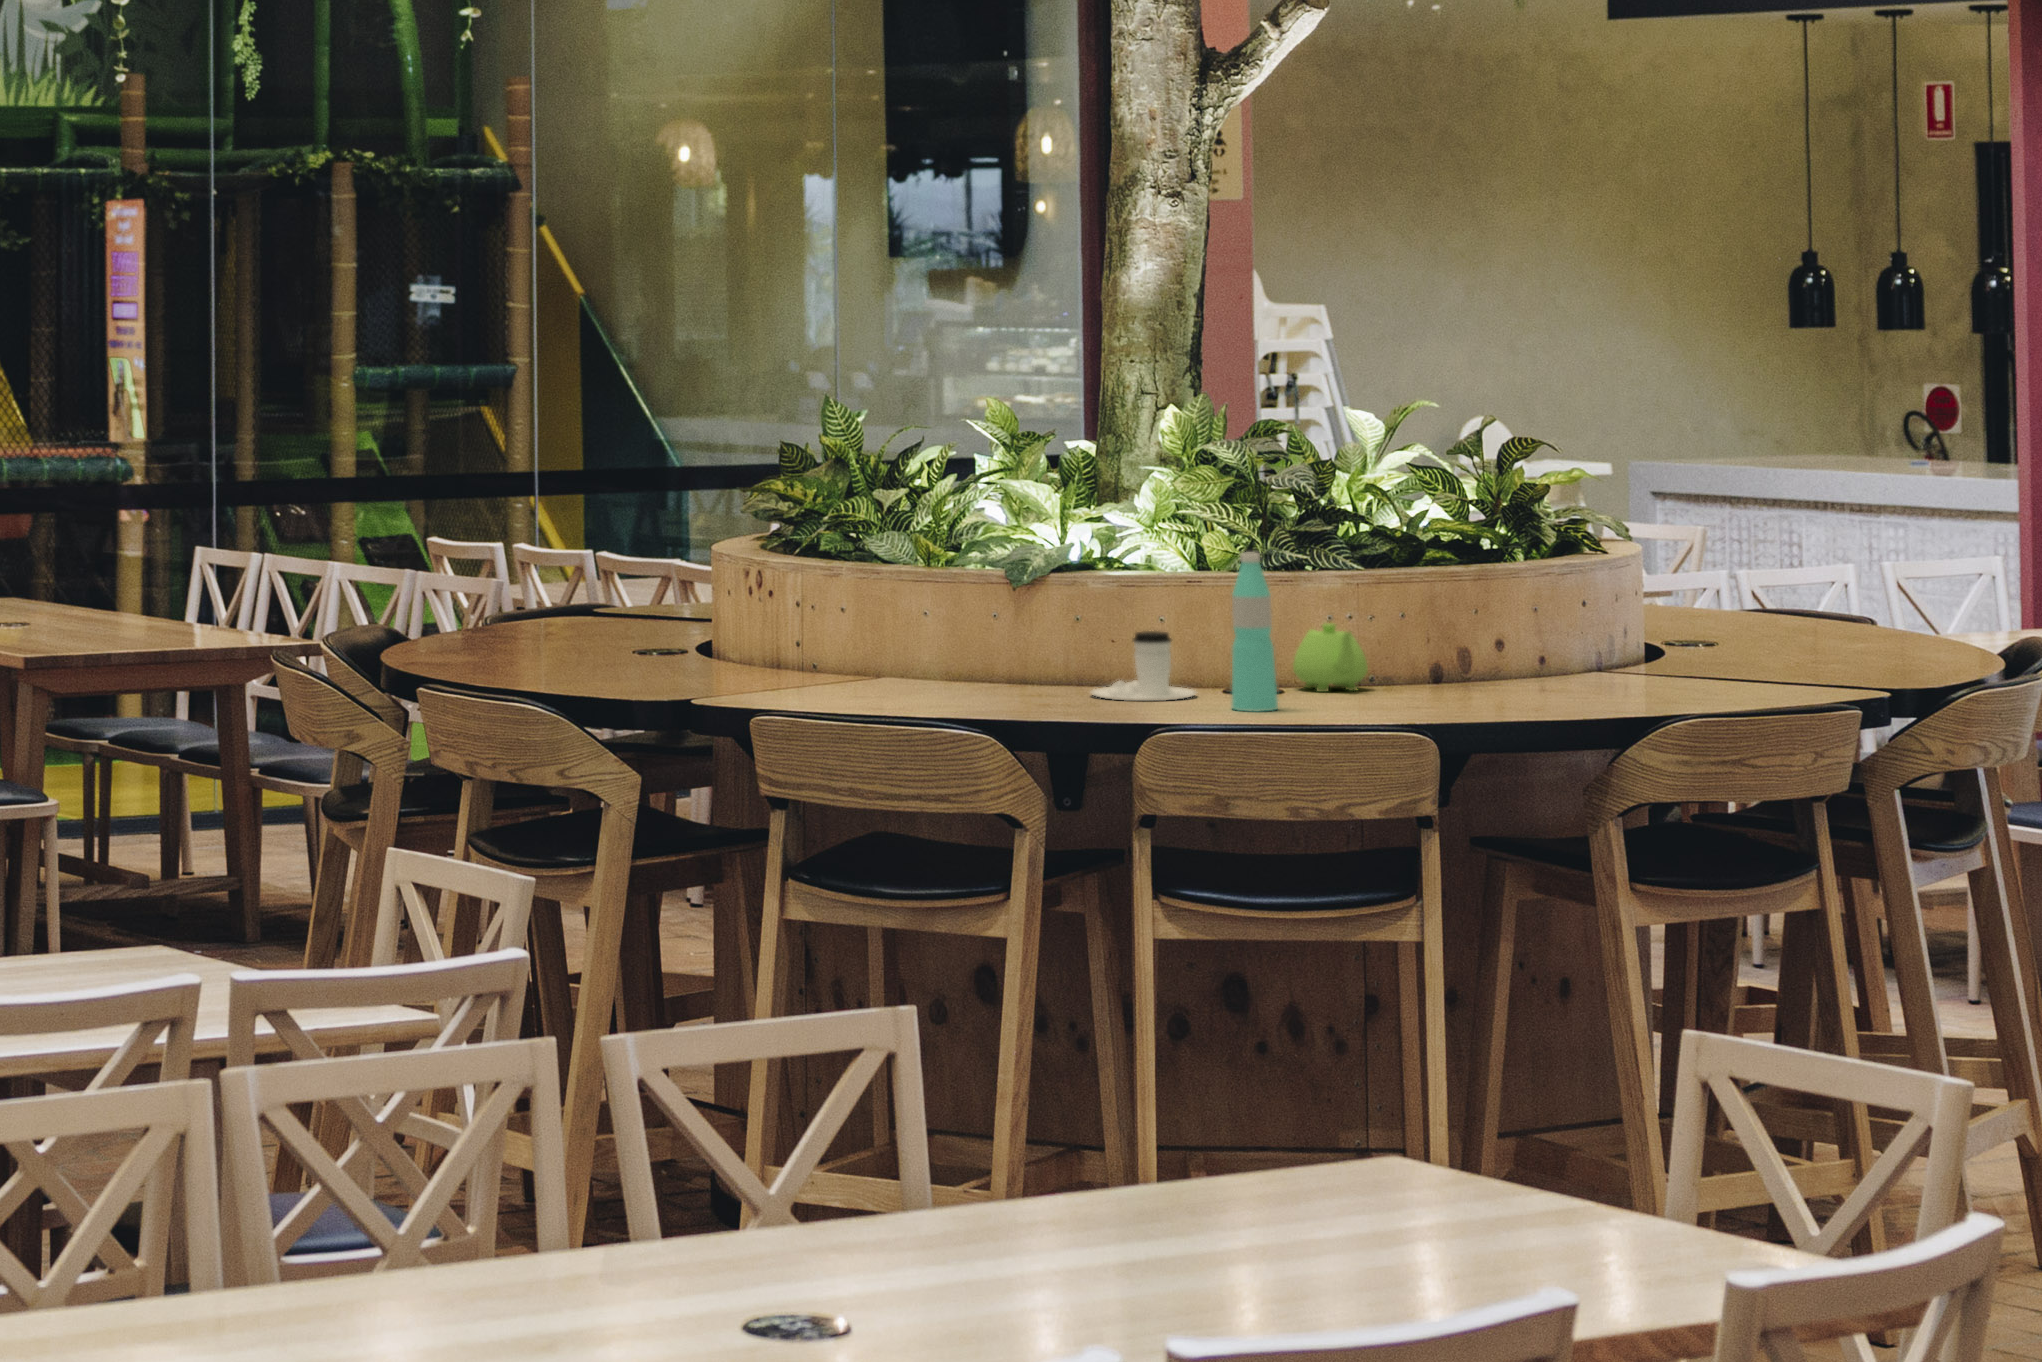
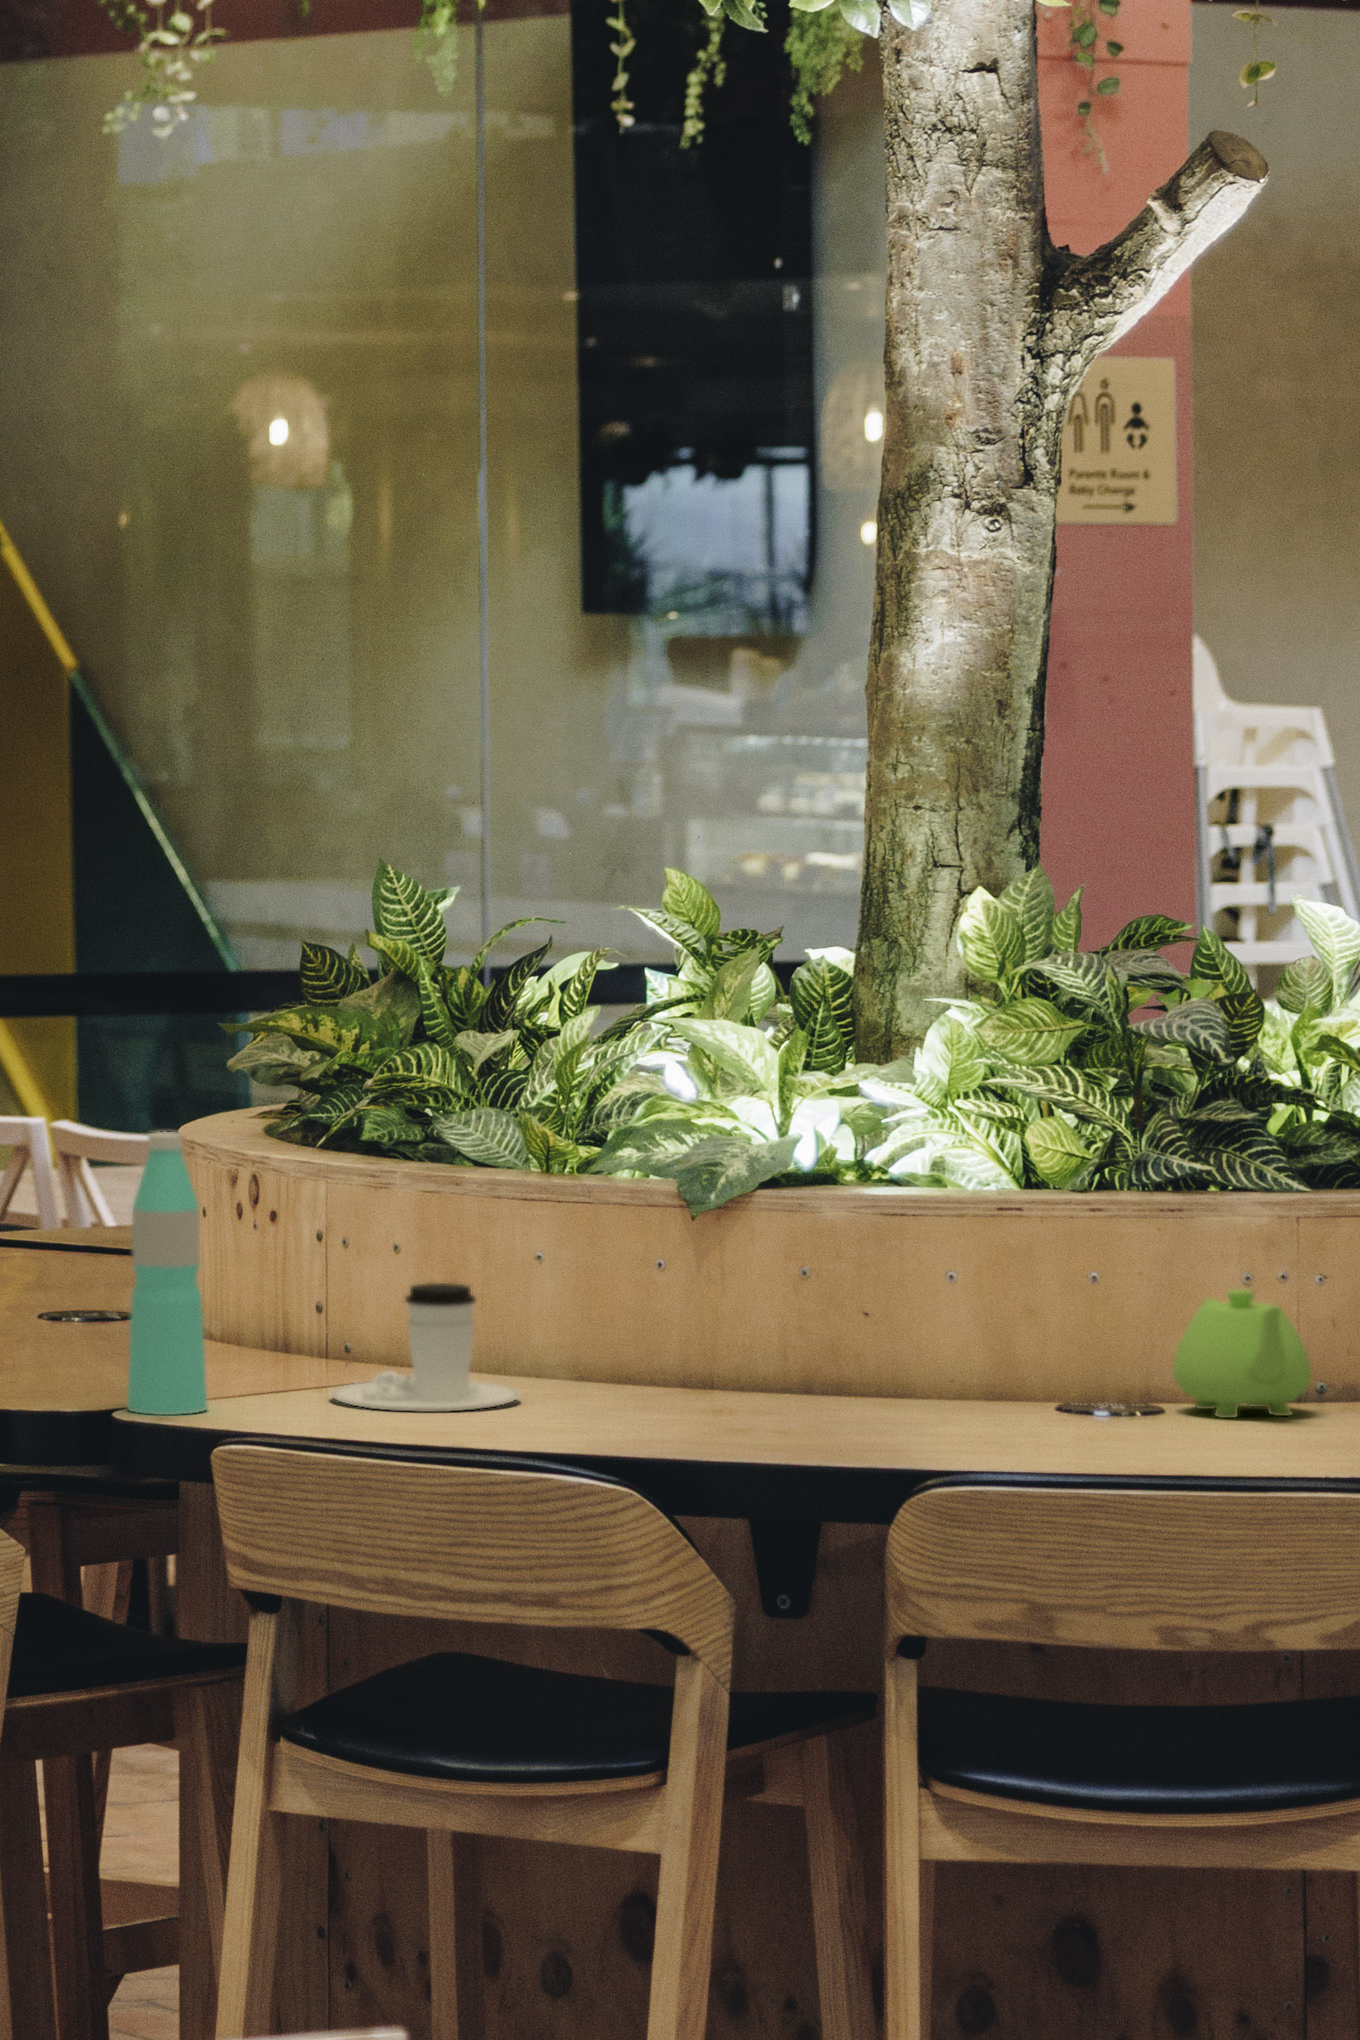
water bottle: present [1231,553,1278,712] -> present [127,1132,207,1415]
coffee cup: present [1091,631,1196,701] -> present [331,1283,520,1412]

